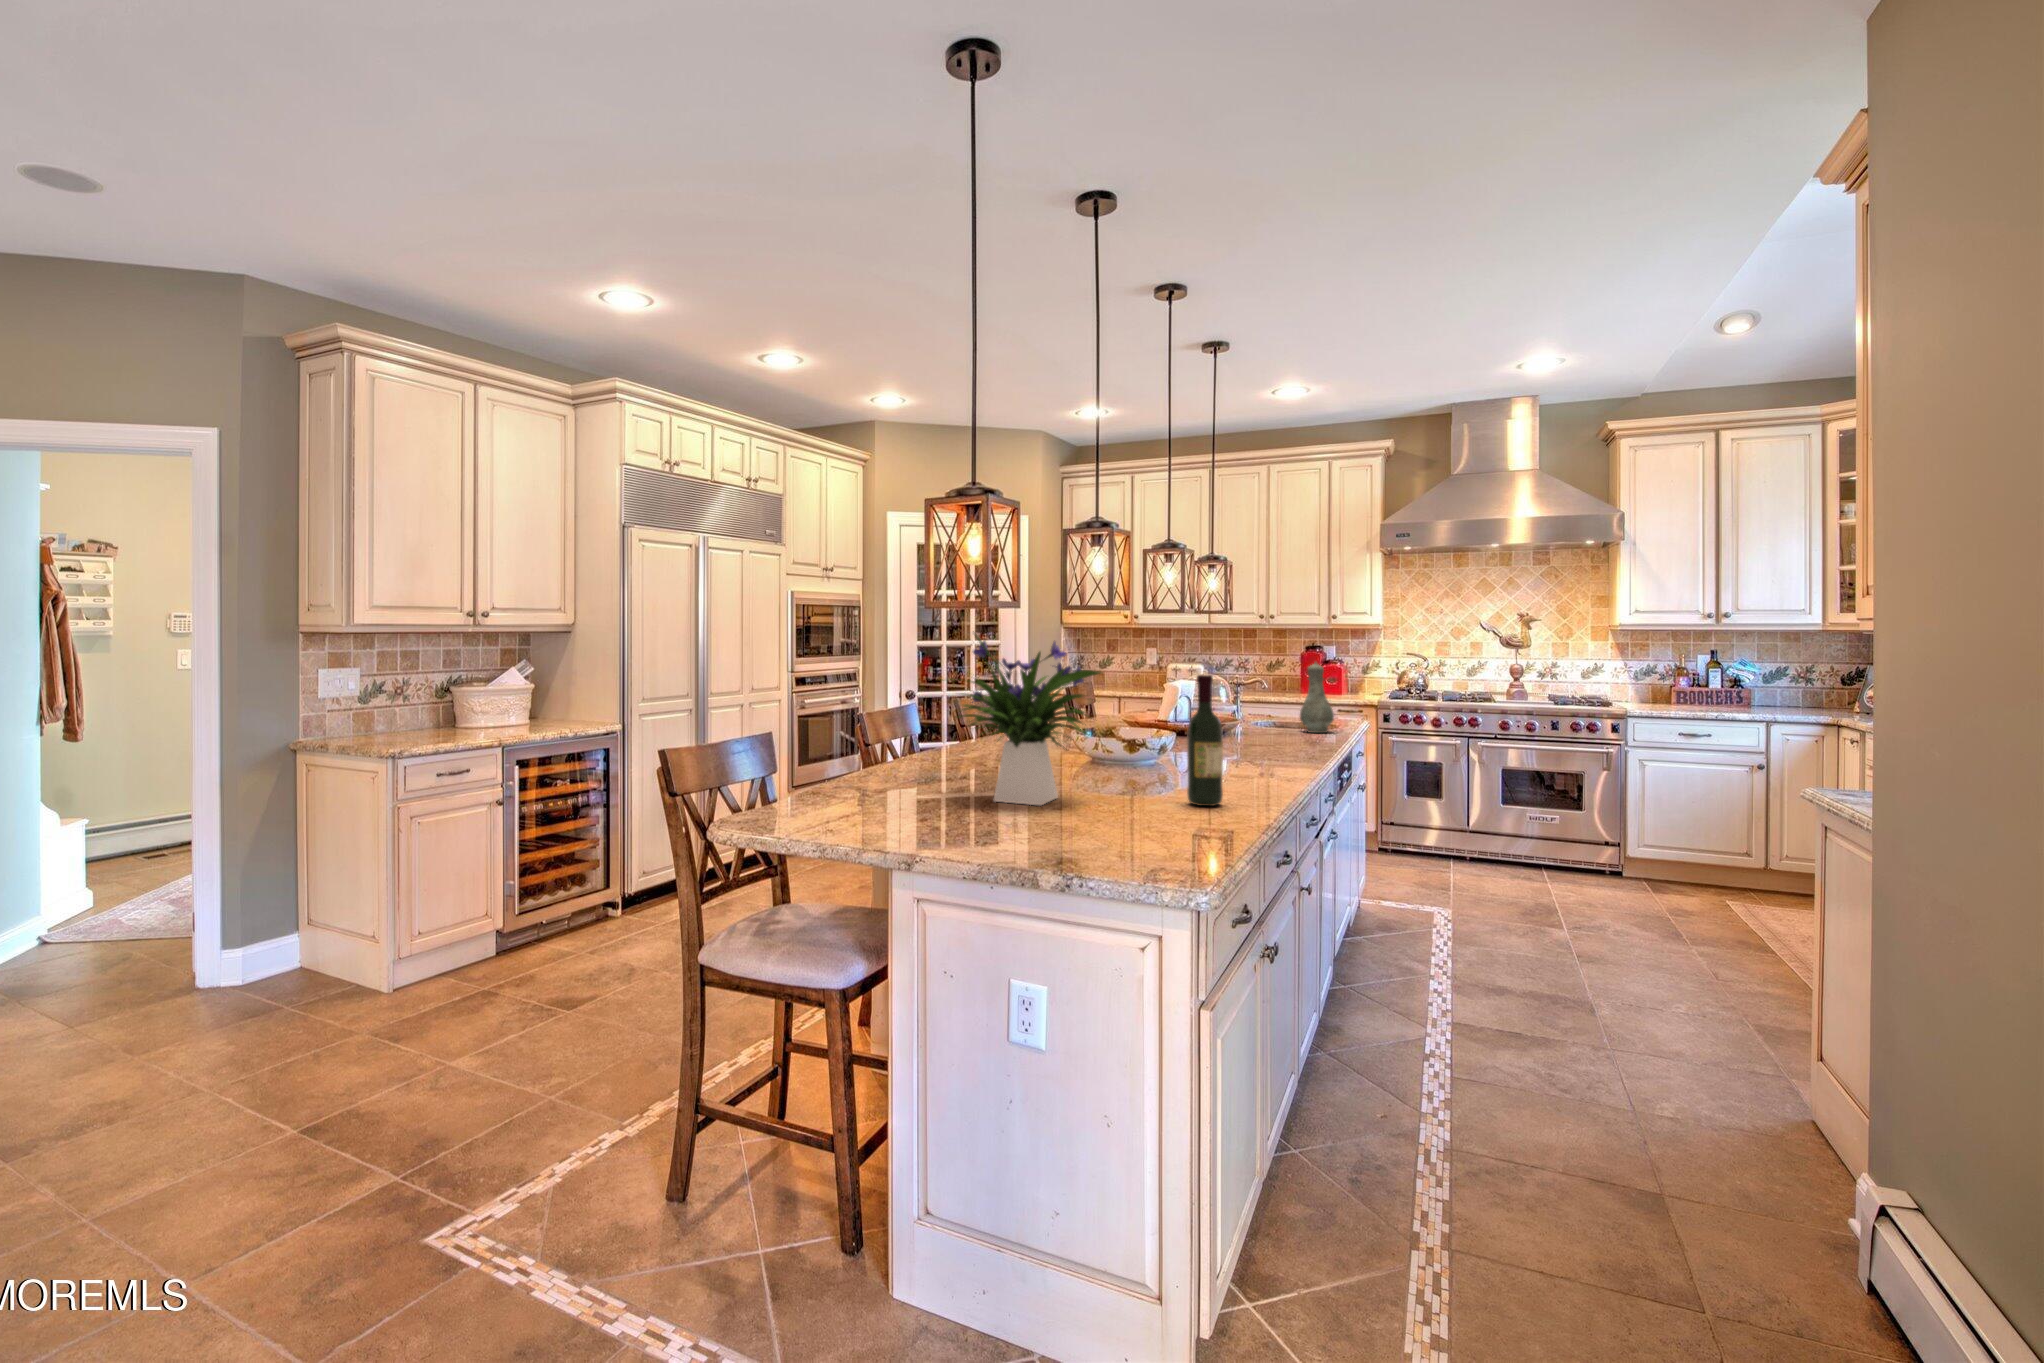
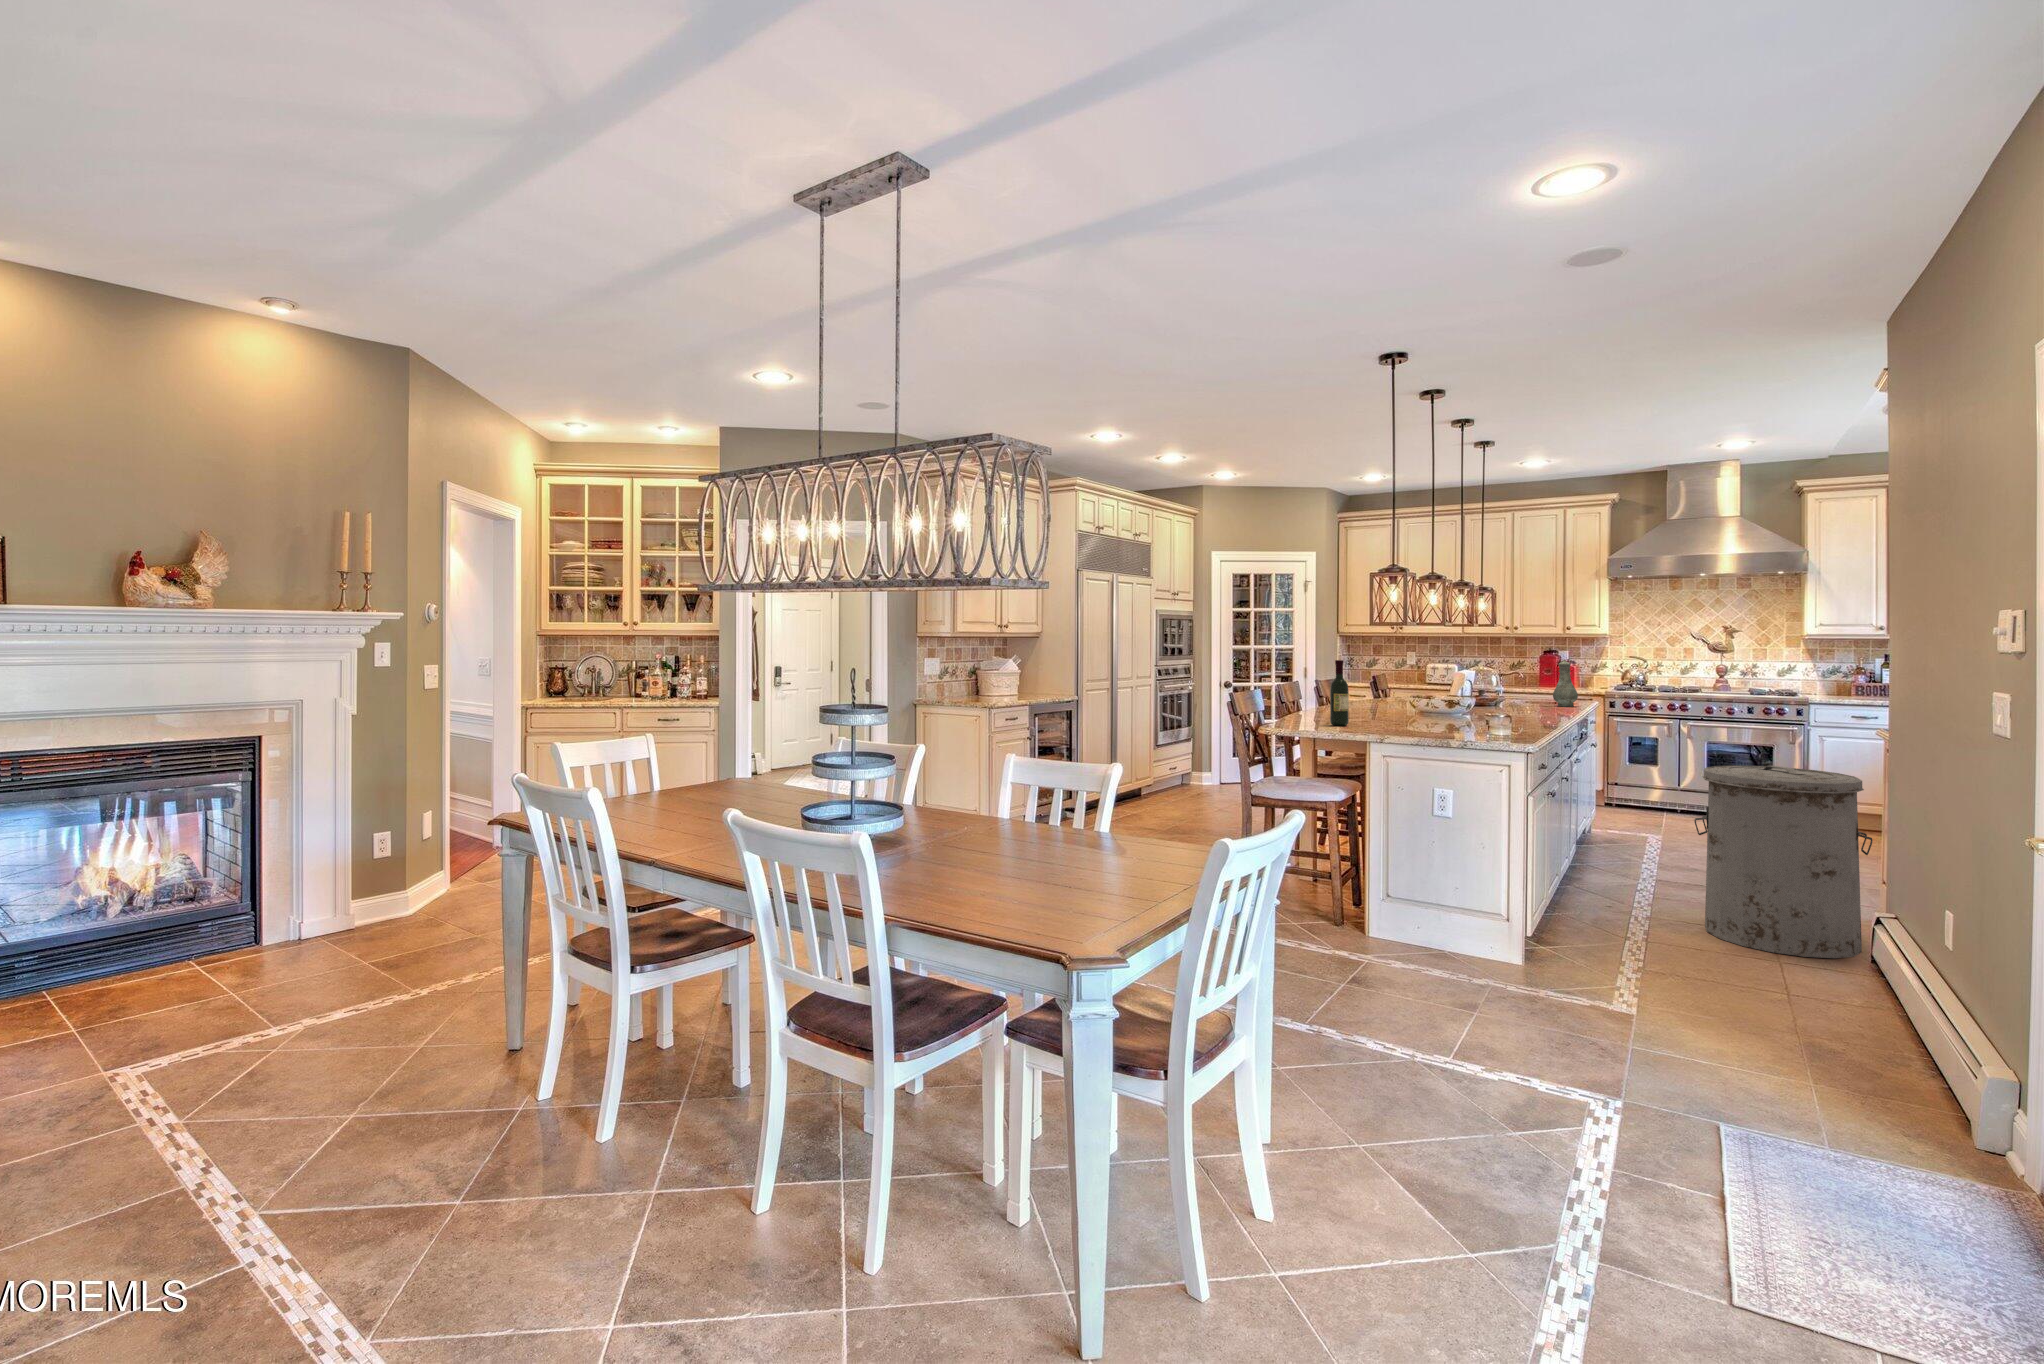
flower arrangement: present [959,631,1101,805] -> none [1378,639,1465,726]
wine bottle: present [1187,675,1223,806] -> present [1330,660,1349,726]
trash can: none [1517,861,1849,1284] -> present [1694,765,1873,958]

